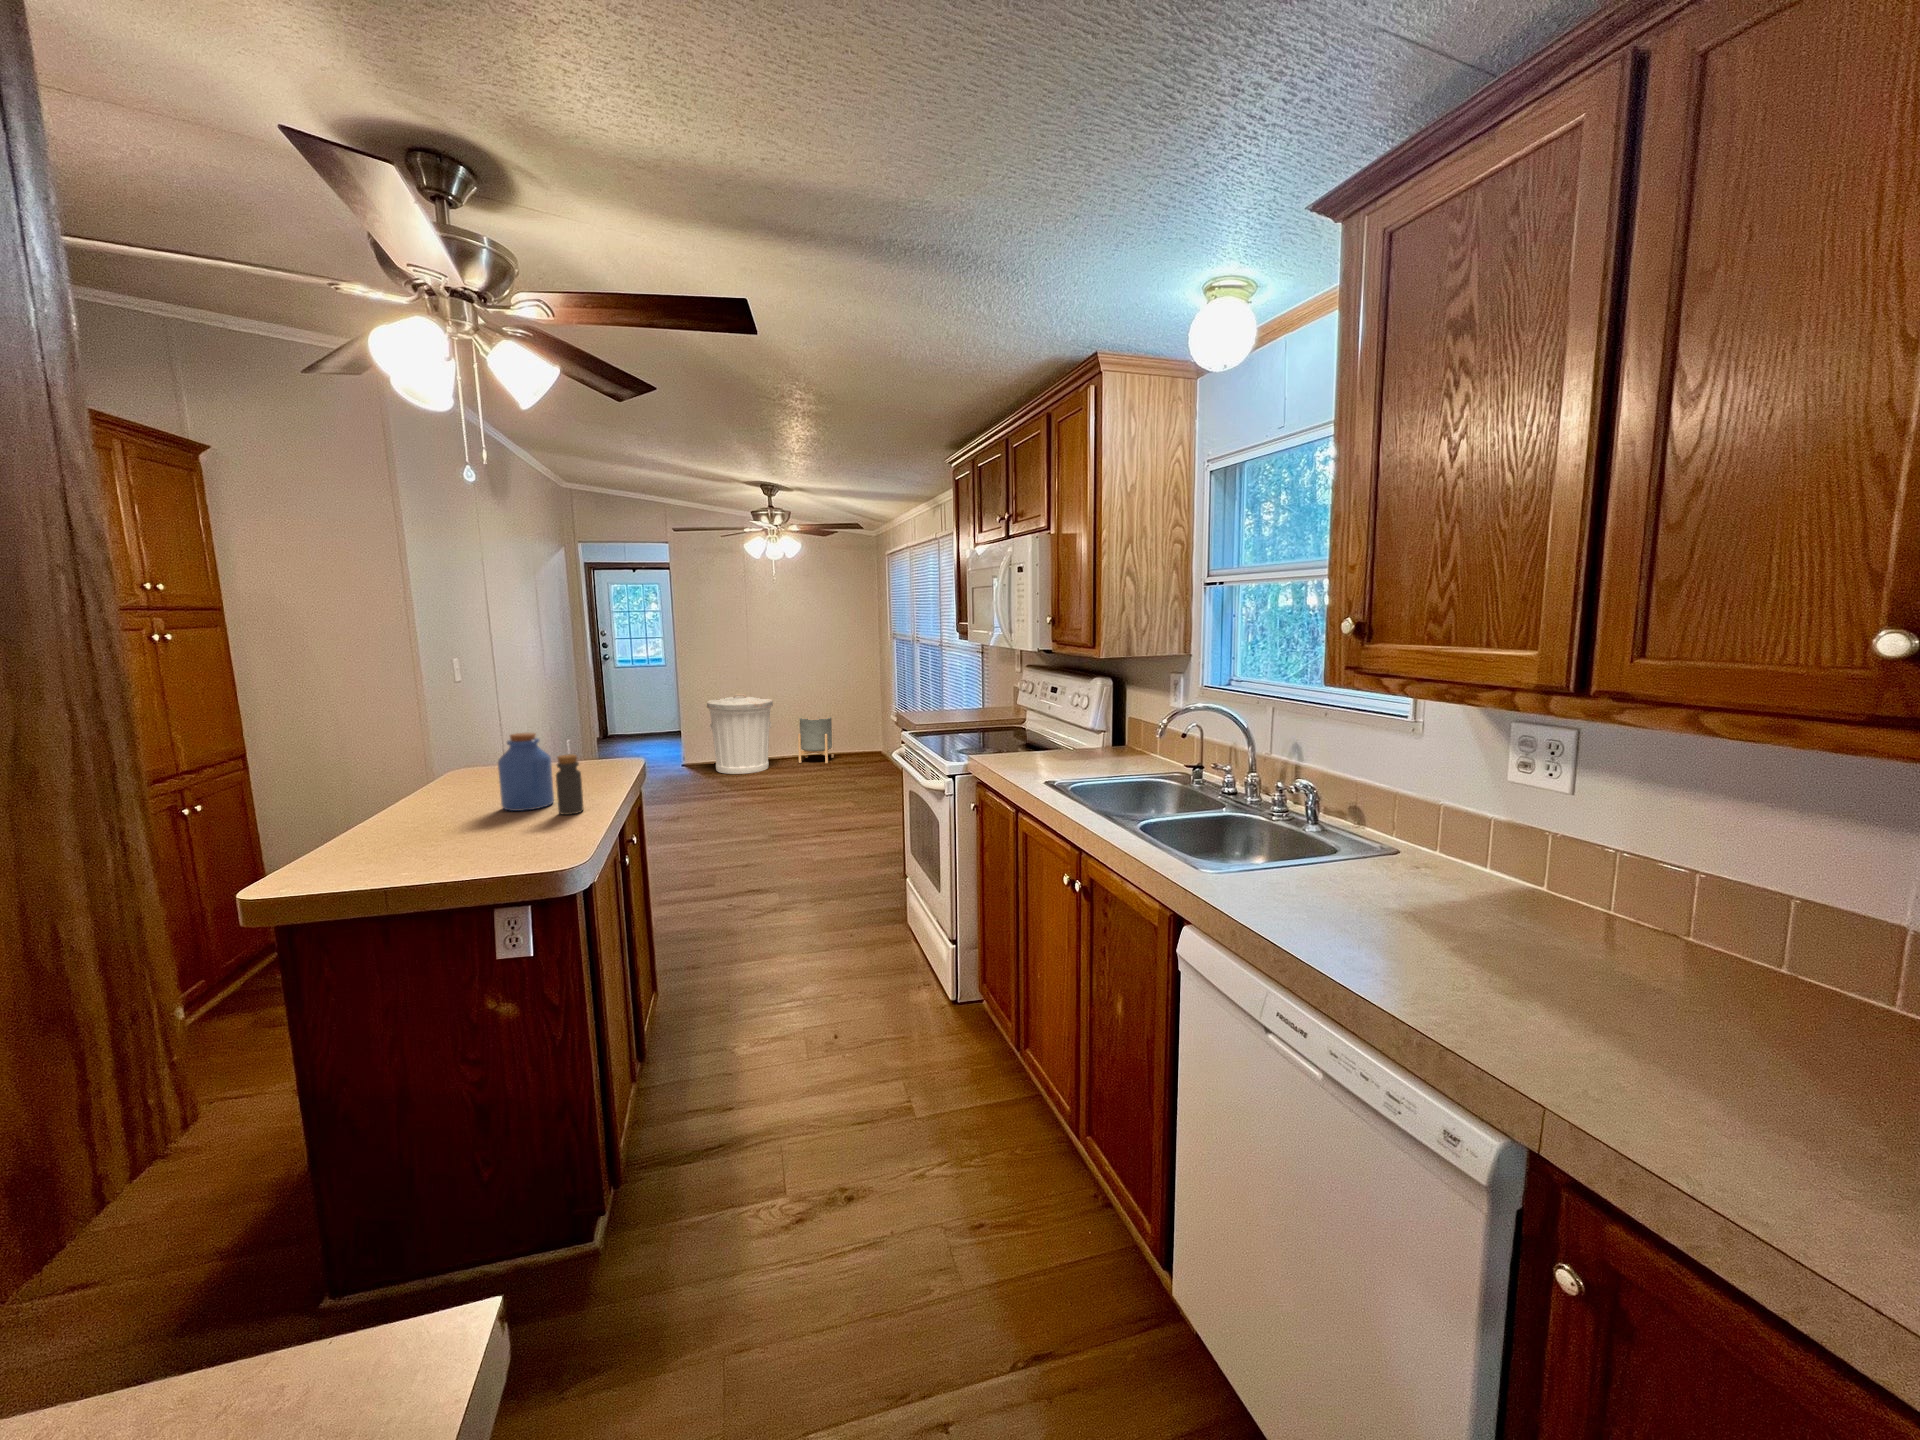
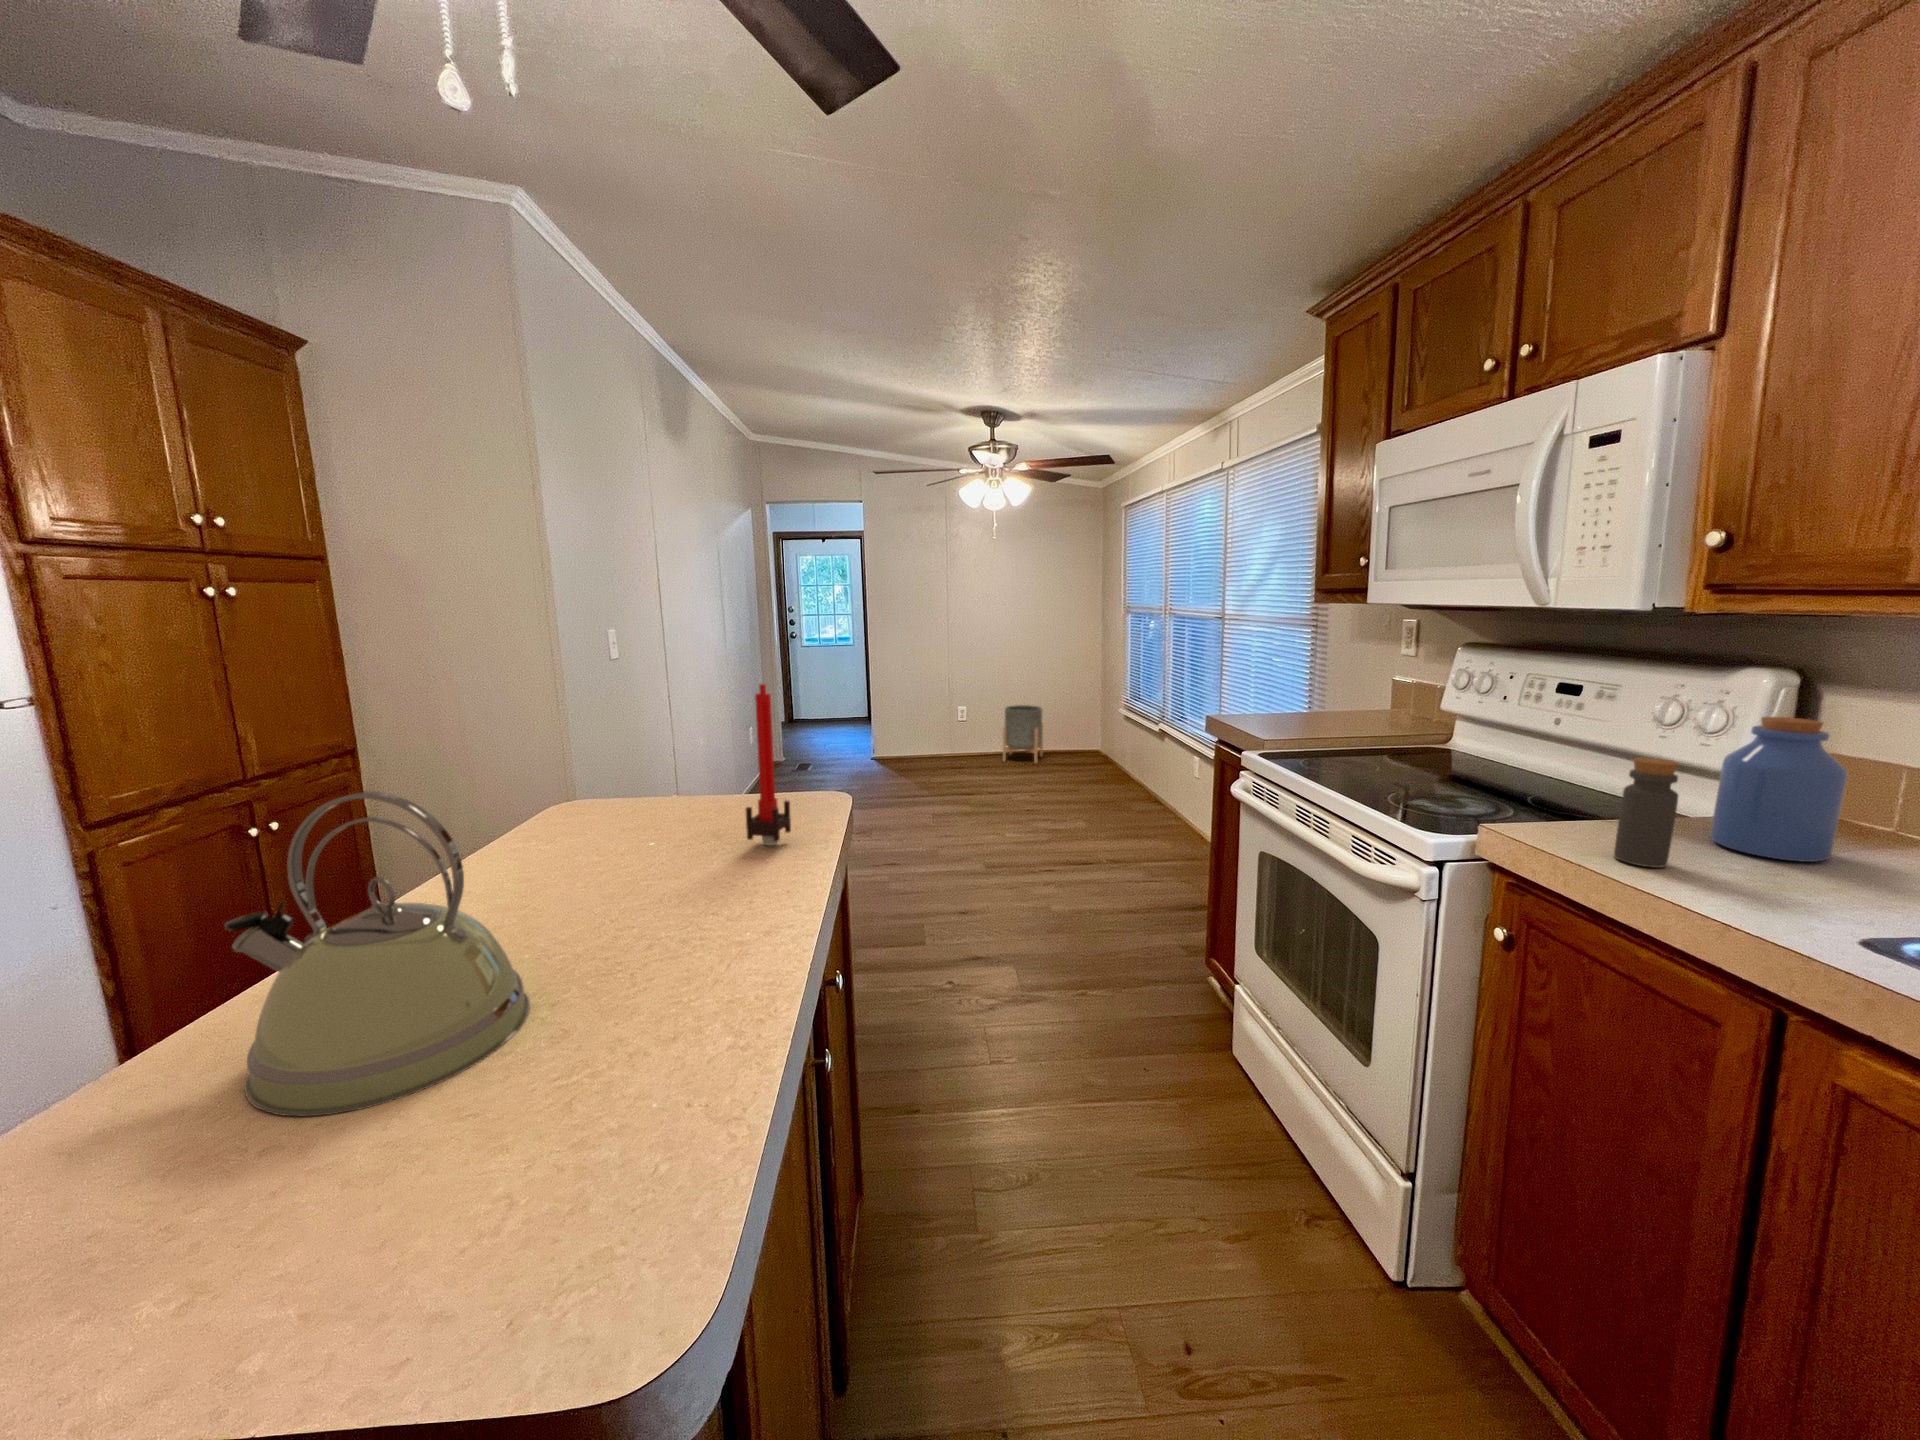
candle: none [580,692,607,780] -> present [745,684,791,845]
trash can: present [707,694,773,774] -> none [901,678,976,773]
kettle: none [355,733,488,852] -> present [225,791,530,1116]
jar: present [498,733,554,811] -> present [1710,717,1848,862]
bottle: present [556,754,583,815] -> present [1614,757,1678,868]

